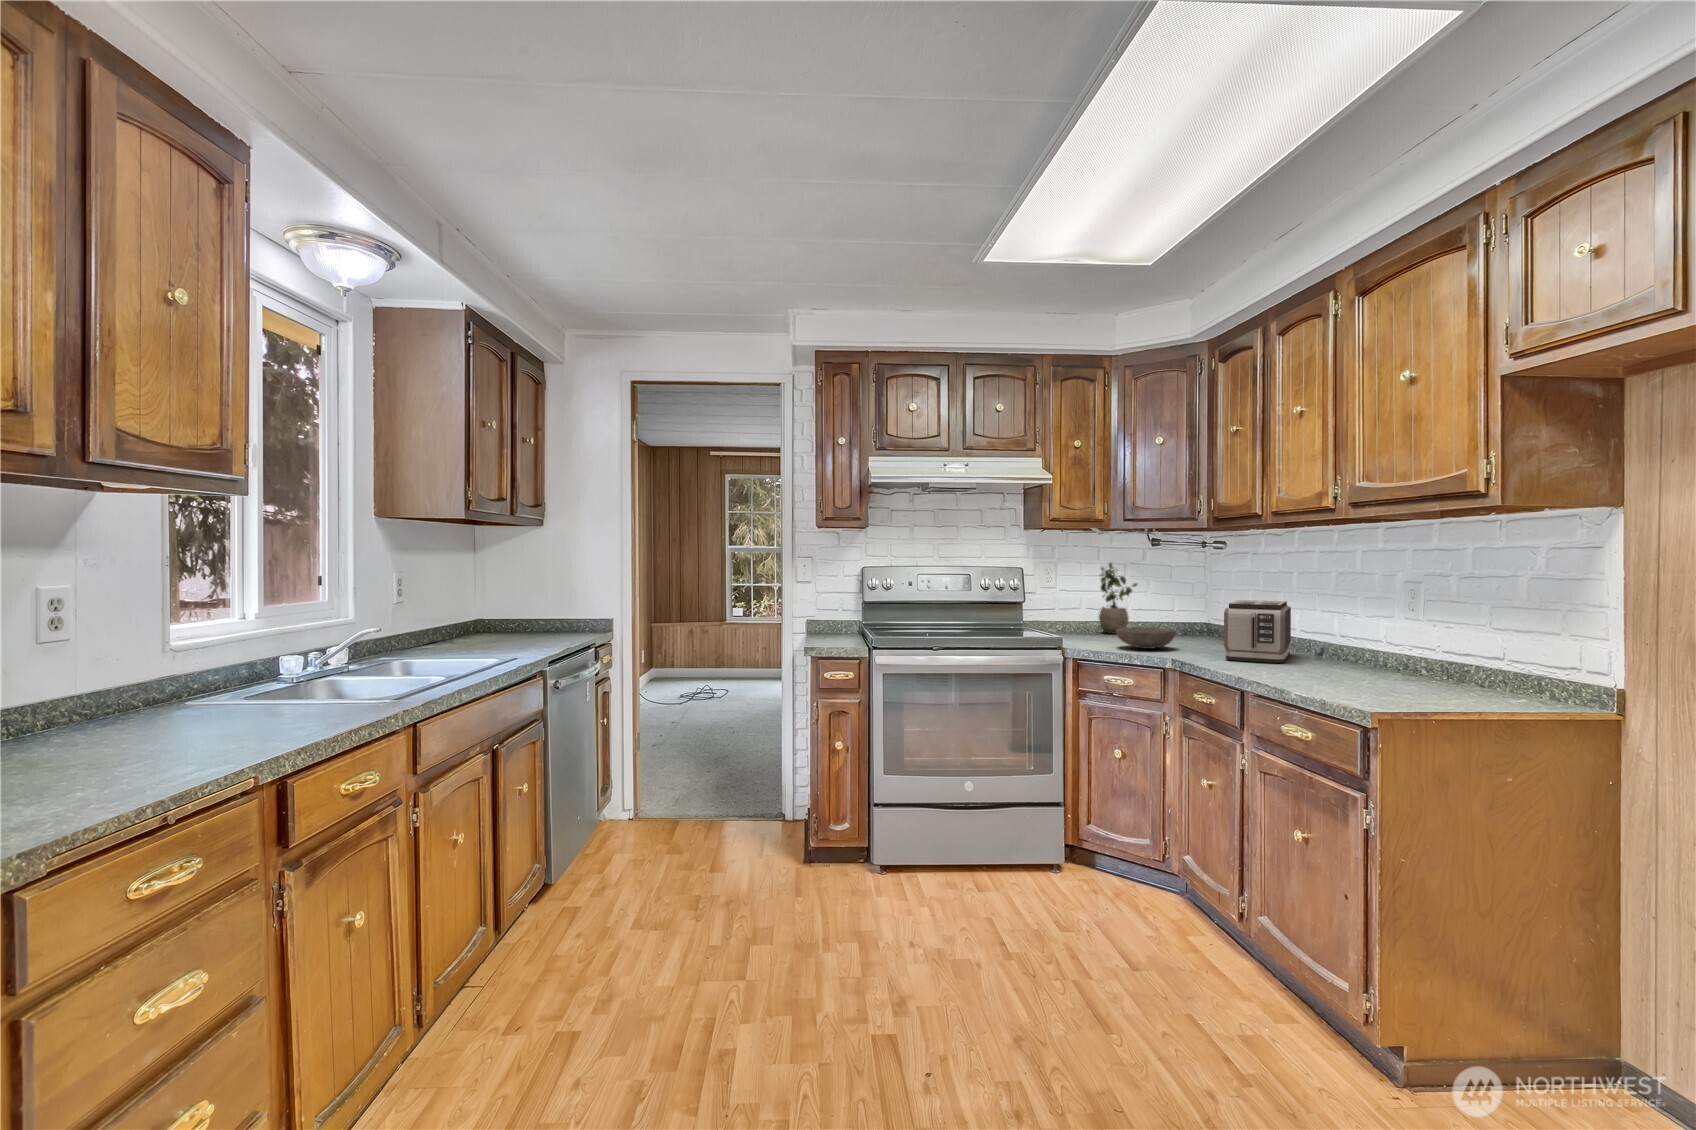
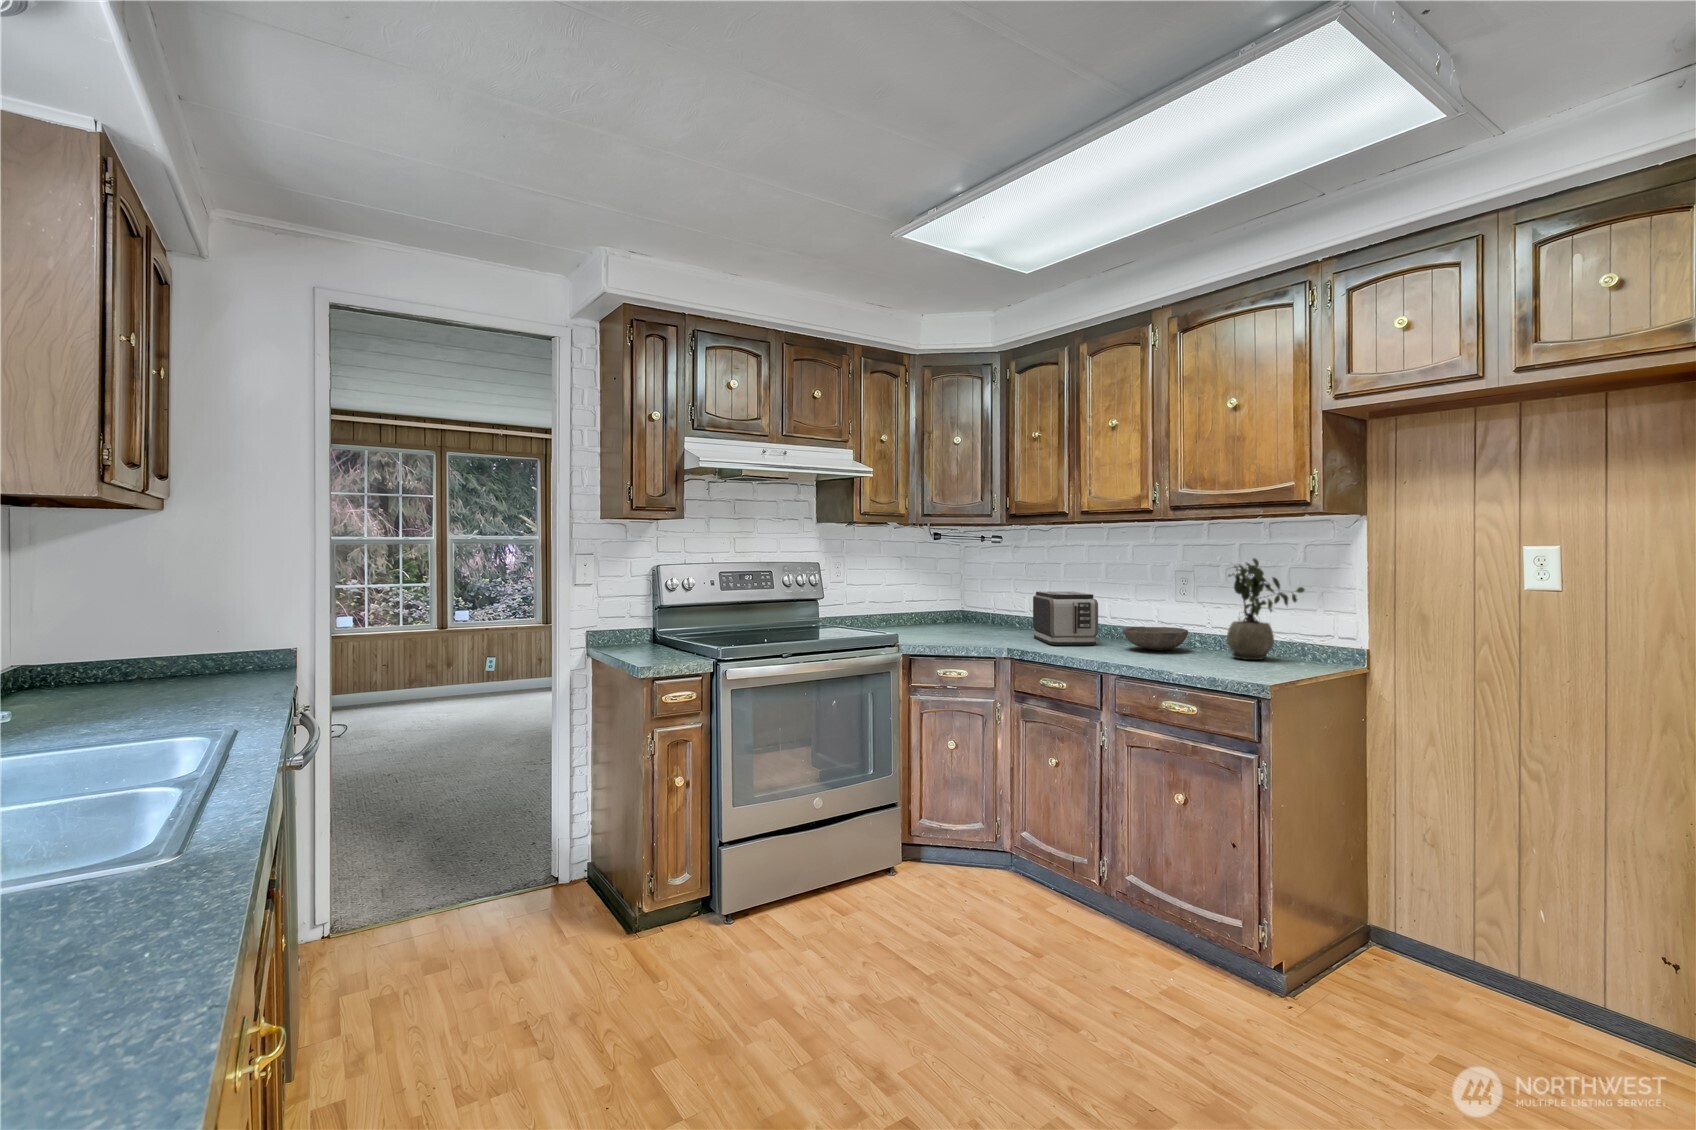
potted plant: present [1099,563,1138,634] -> present [1227,558,1304,660]
bowl: present [1116,627,1176,649] -> present [1123,626,1188,650]

